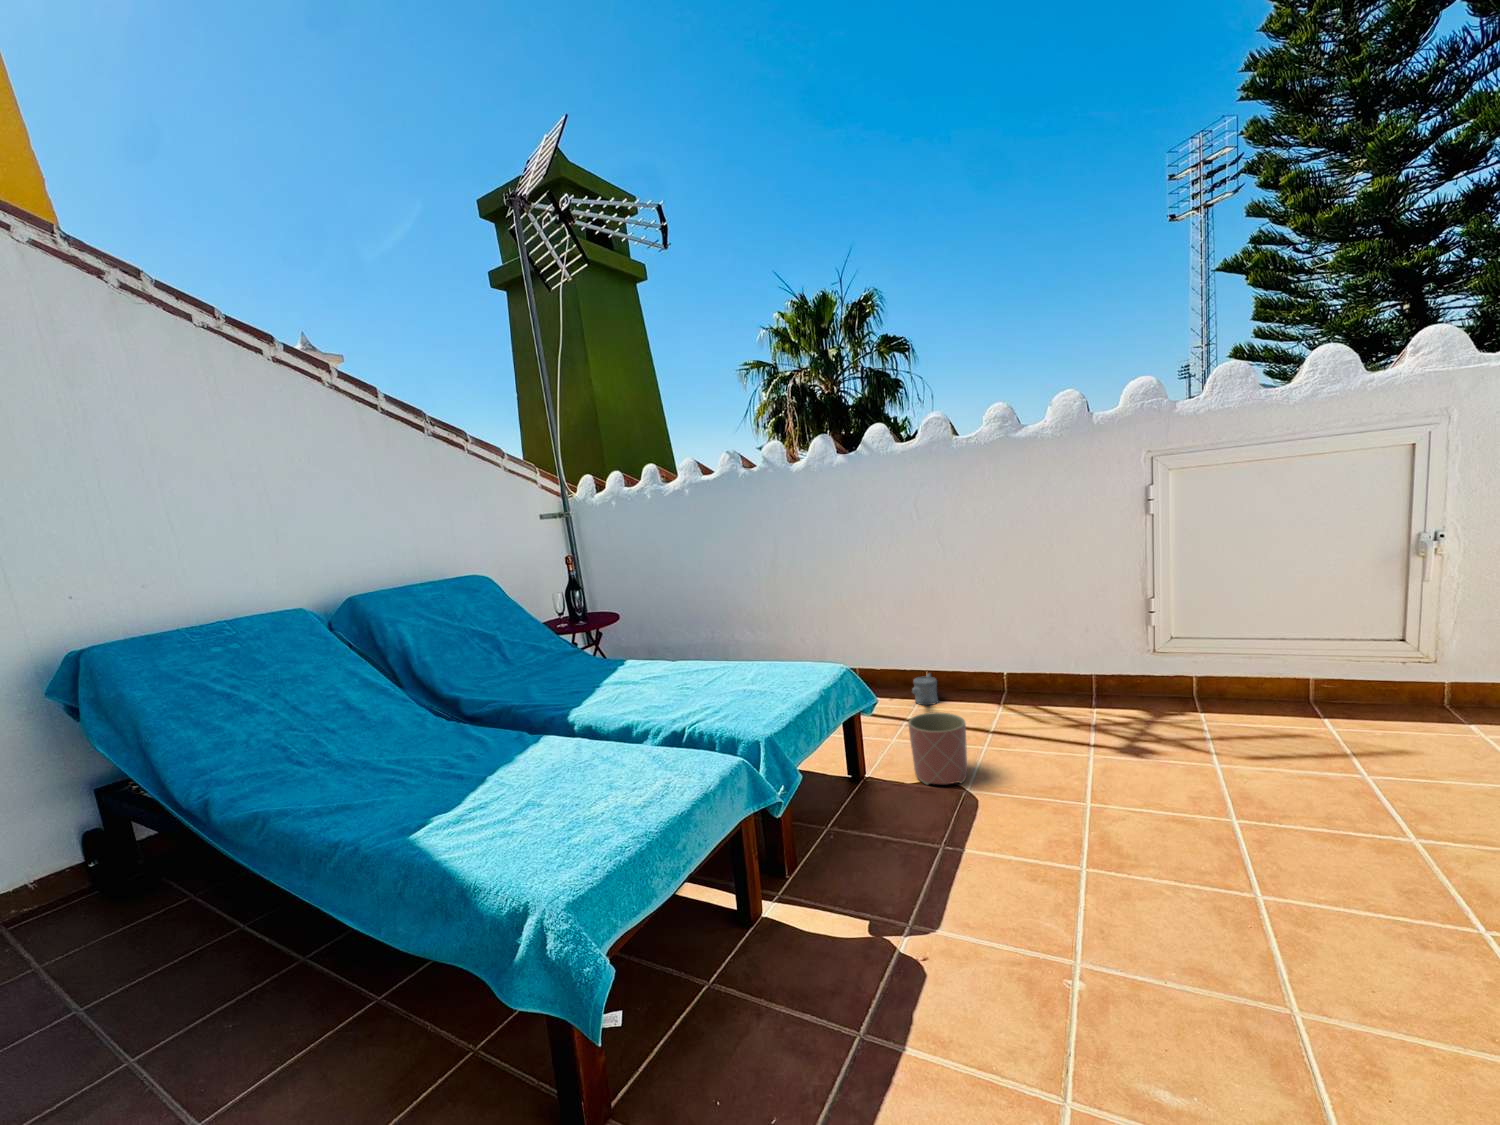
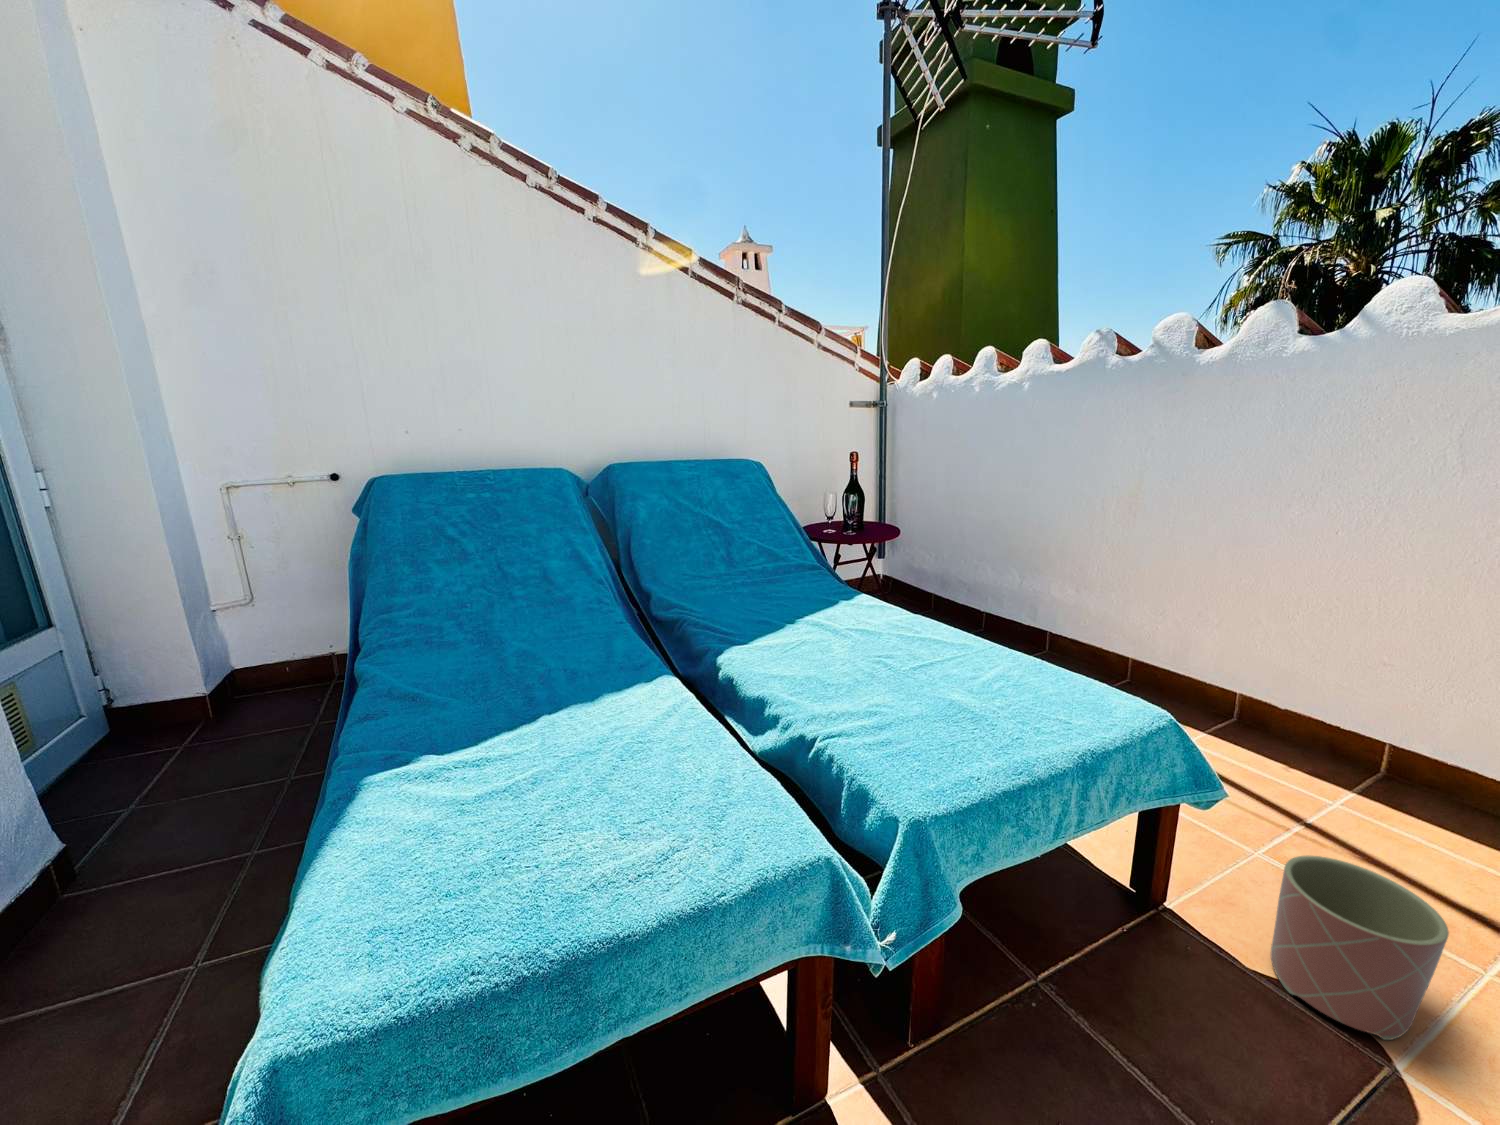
watering can: present [912,674,939,705] -> none [1334,753,1406,814]

